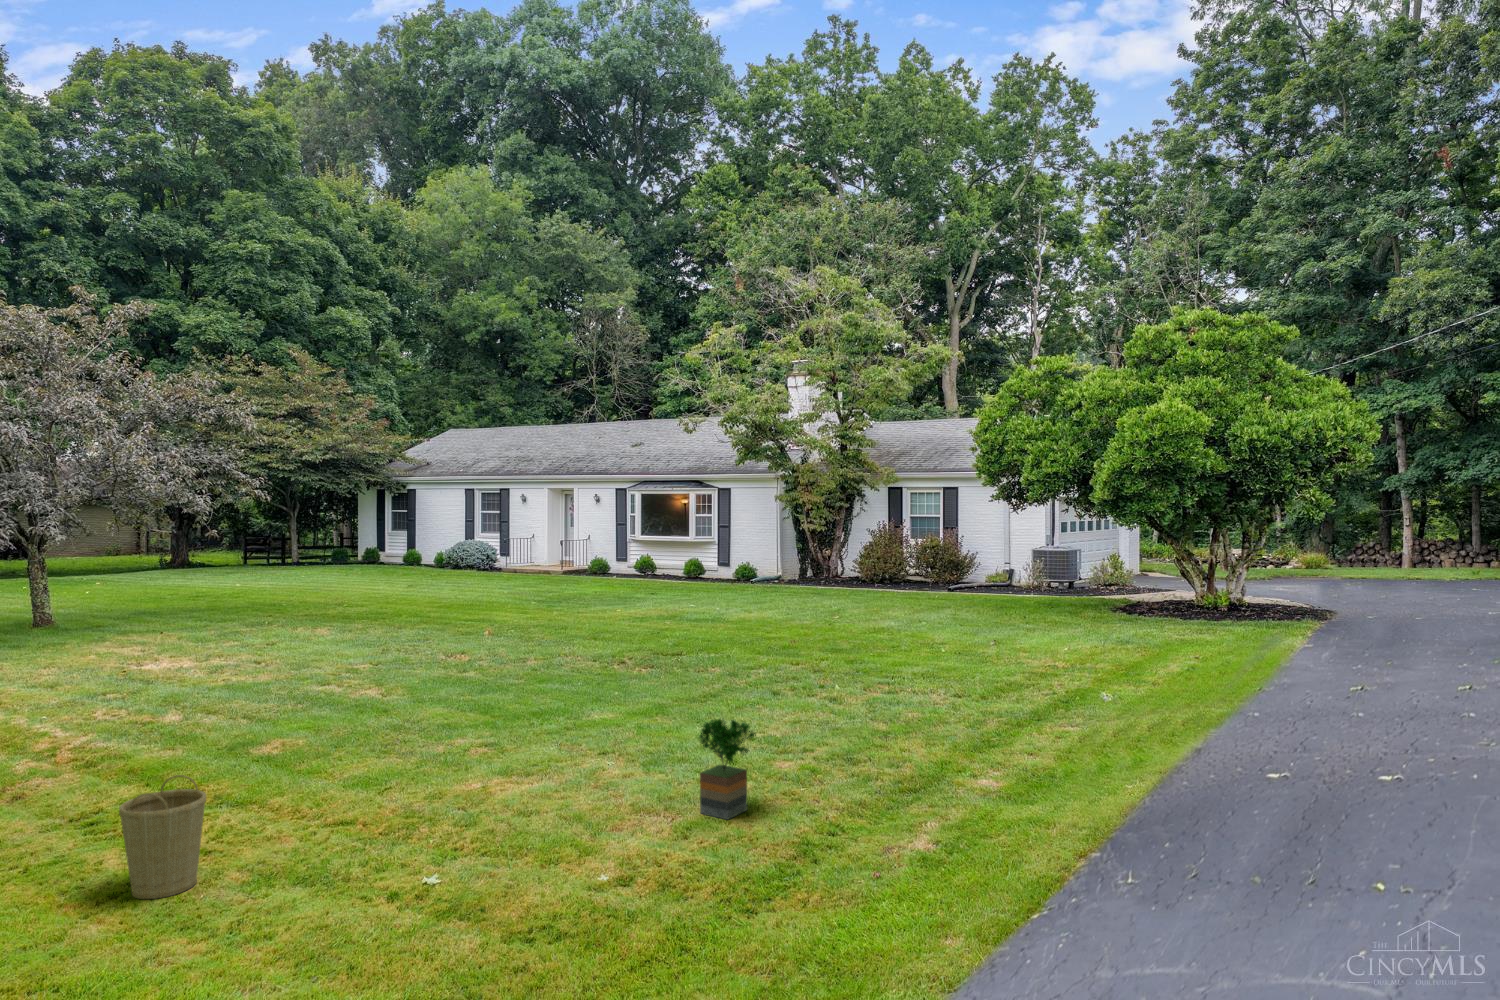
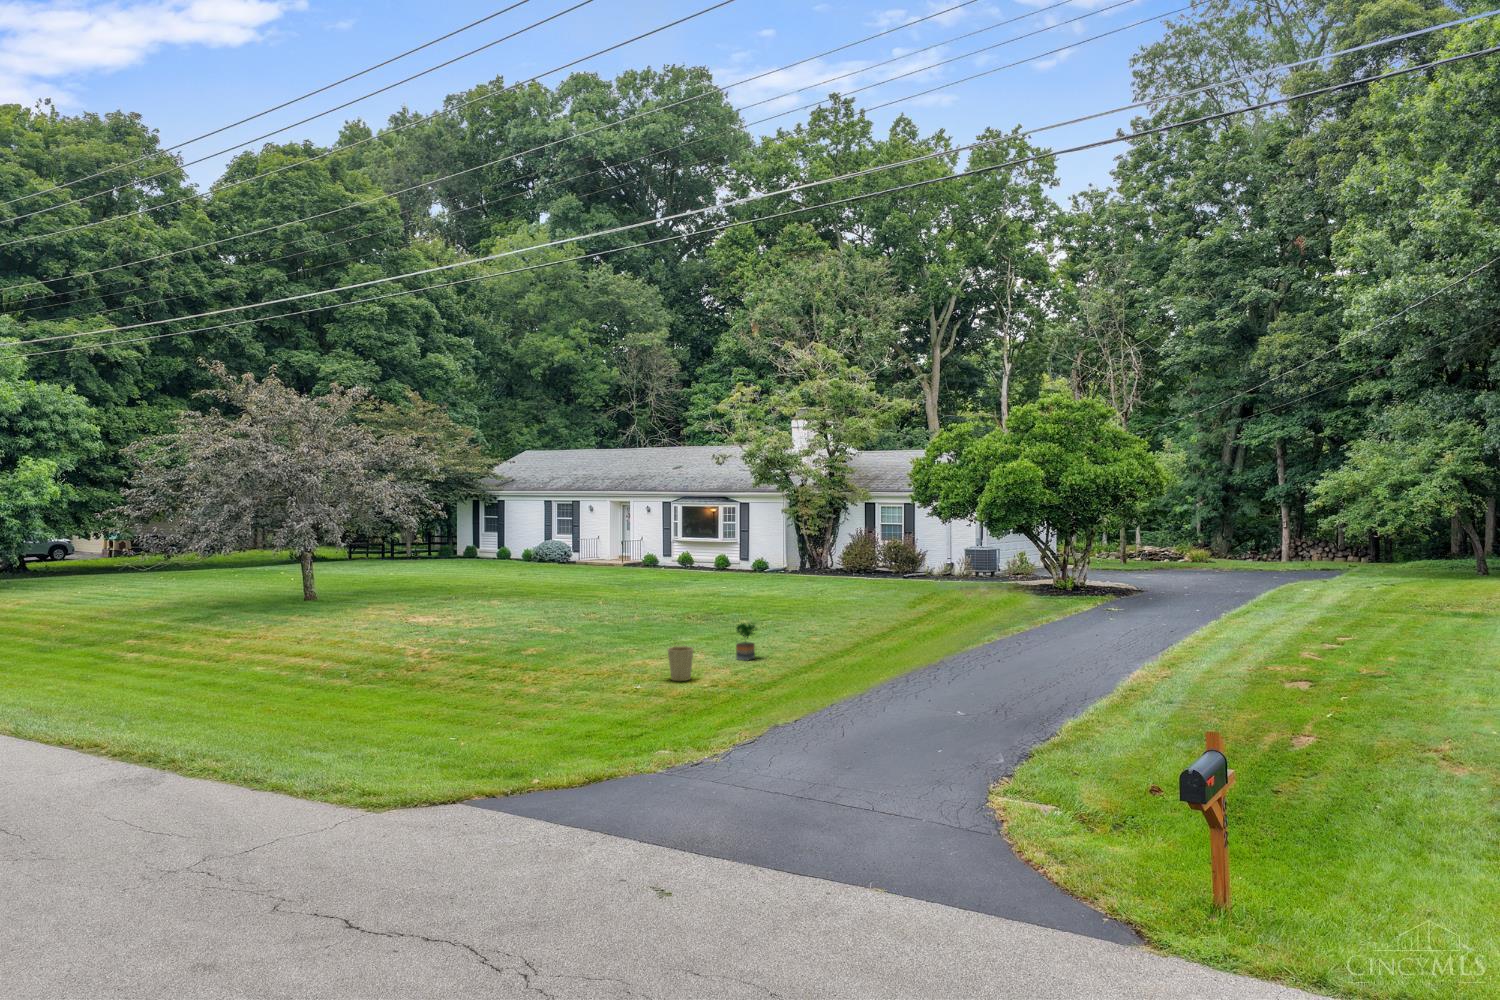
basket: present [119,775,206,899] -> present [668,642,694,681]

